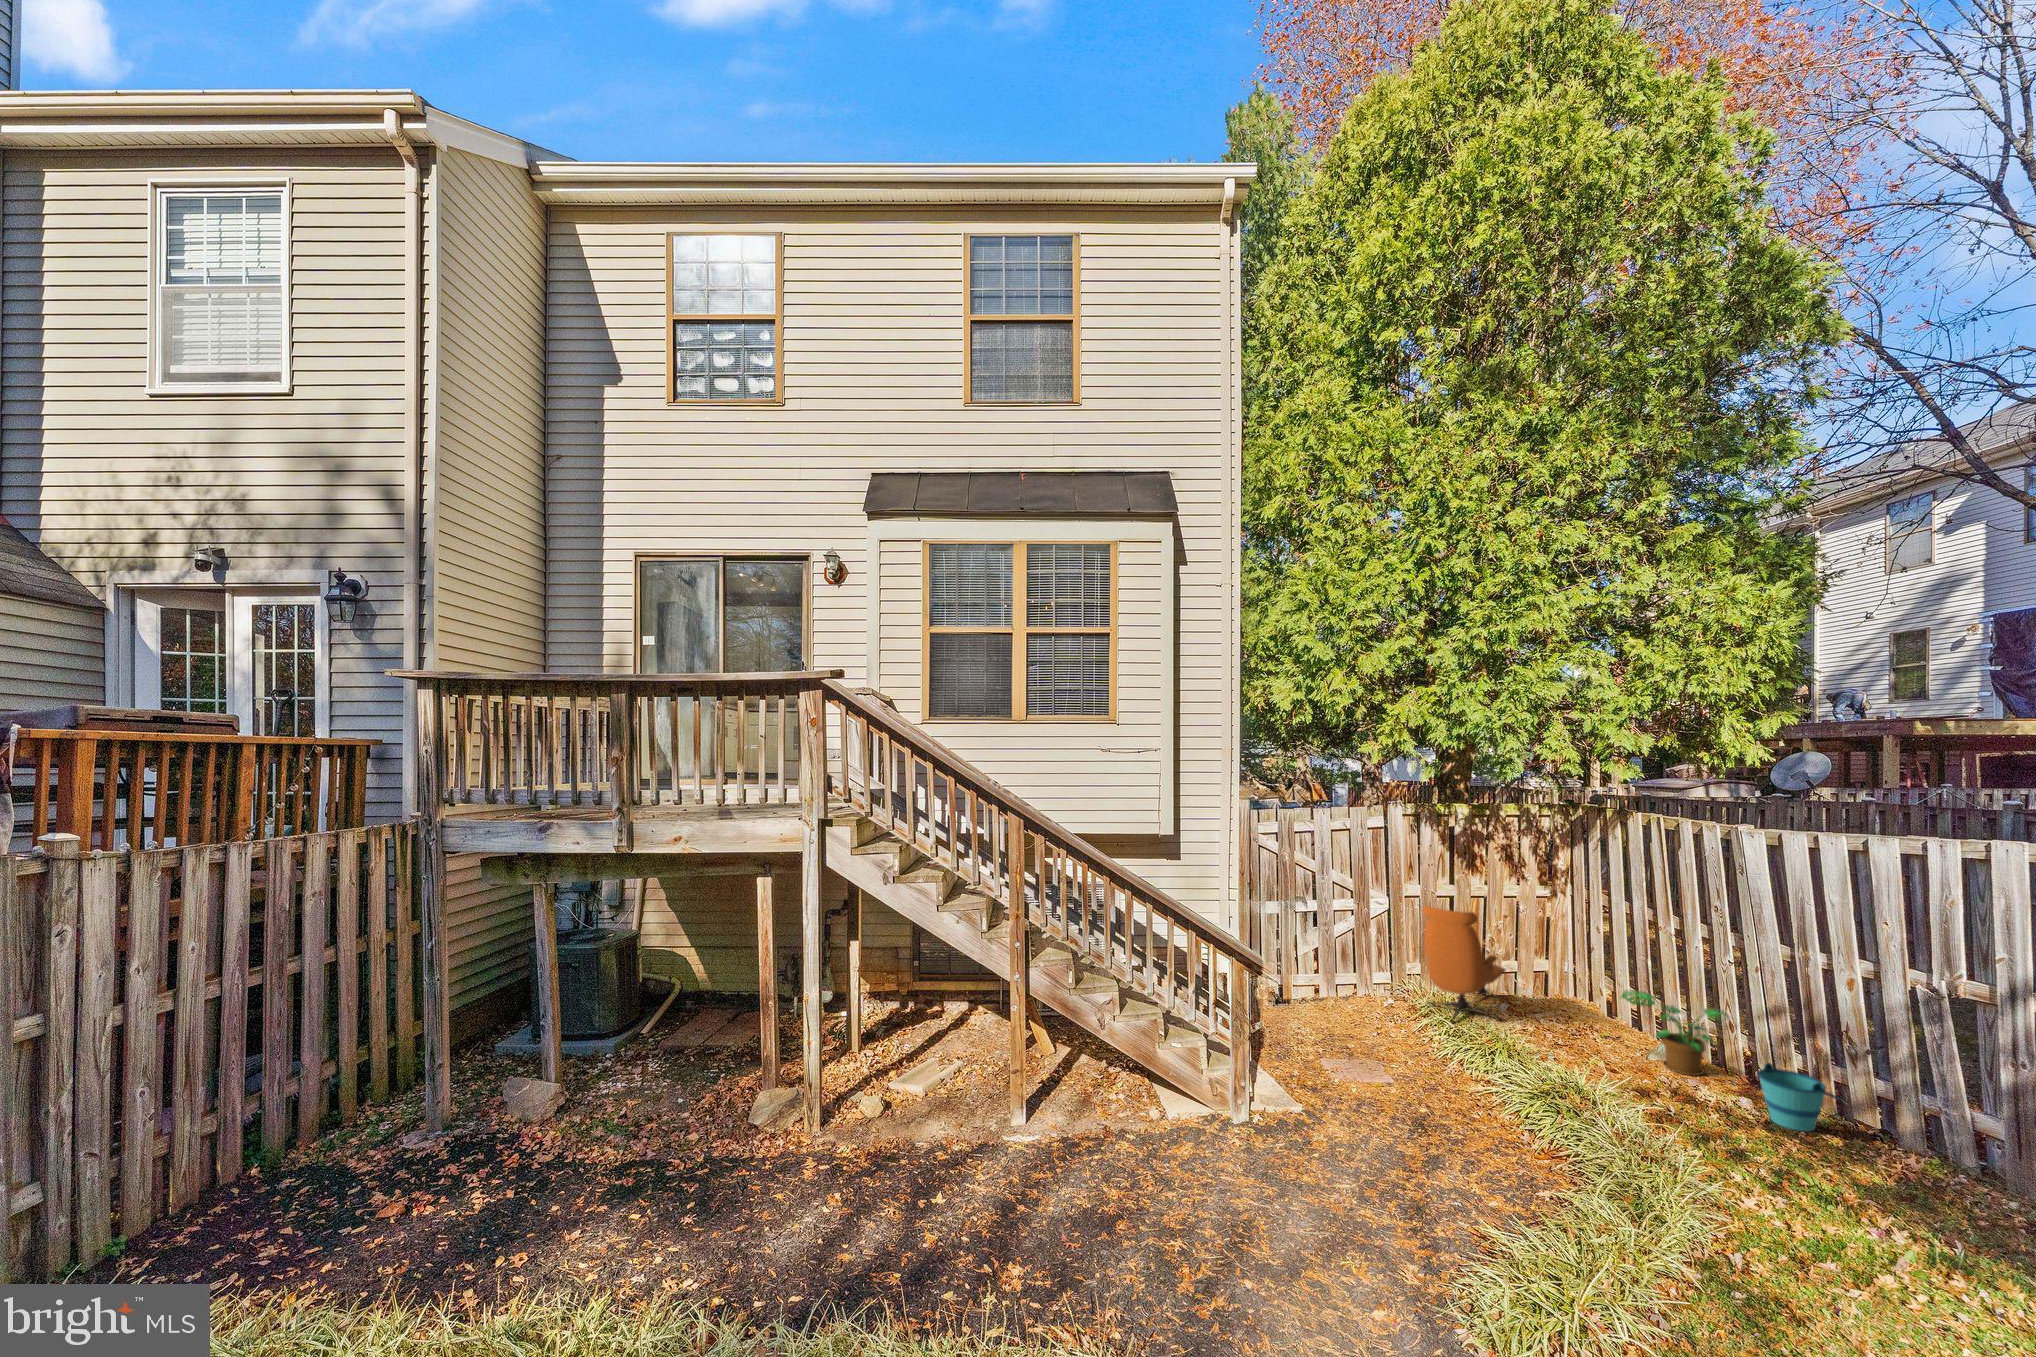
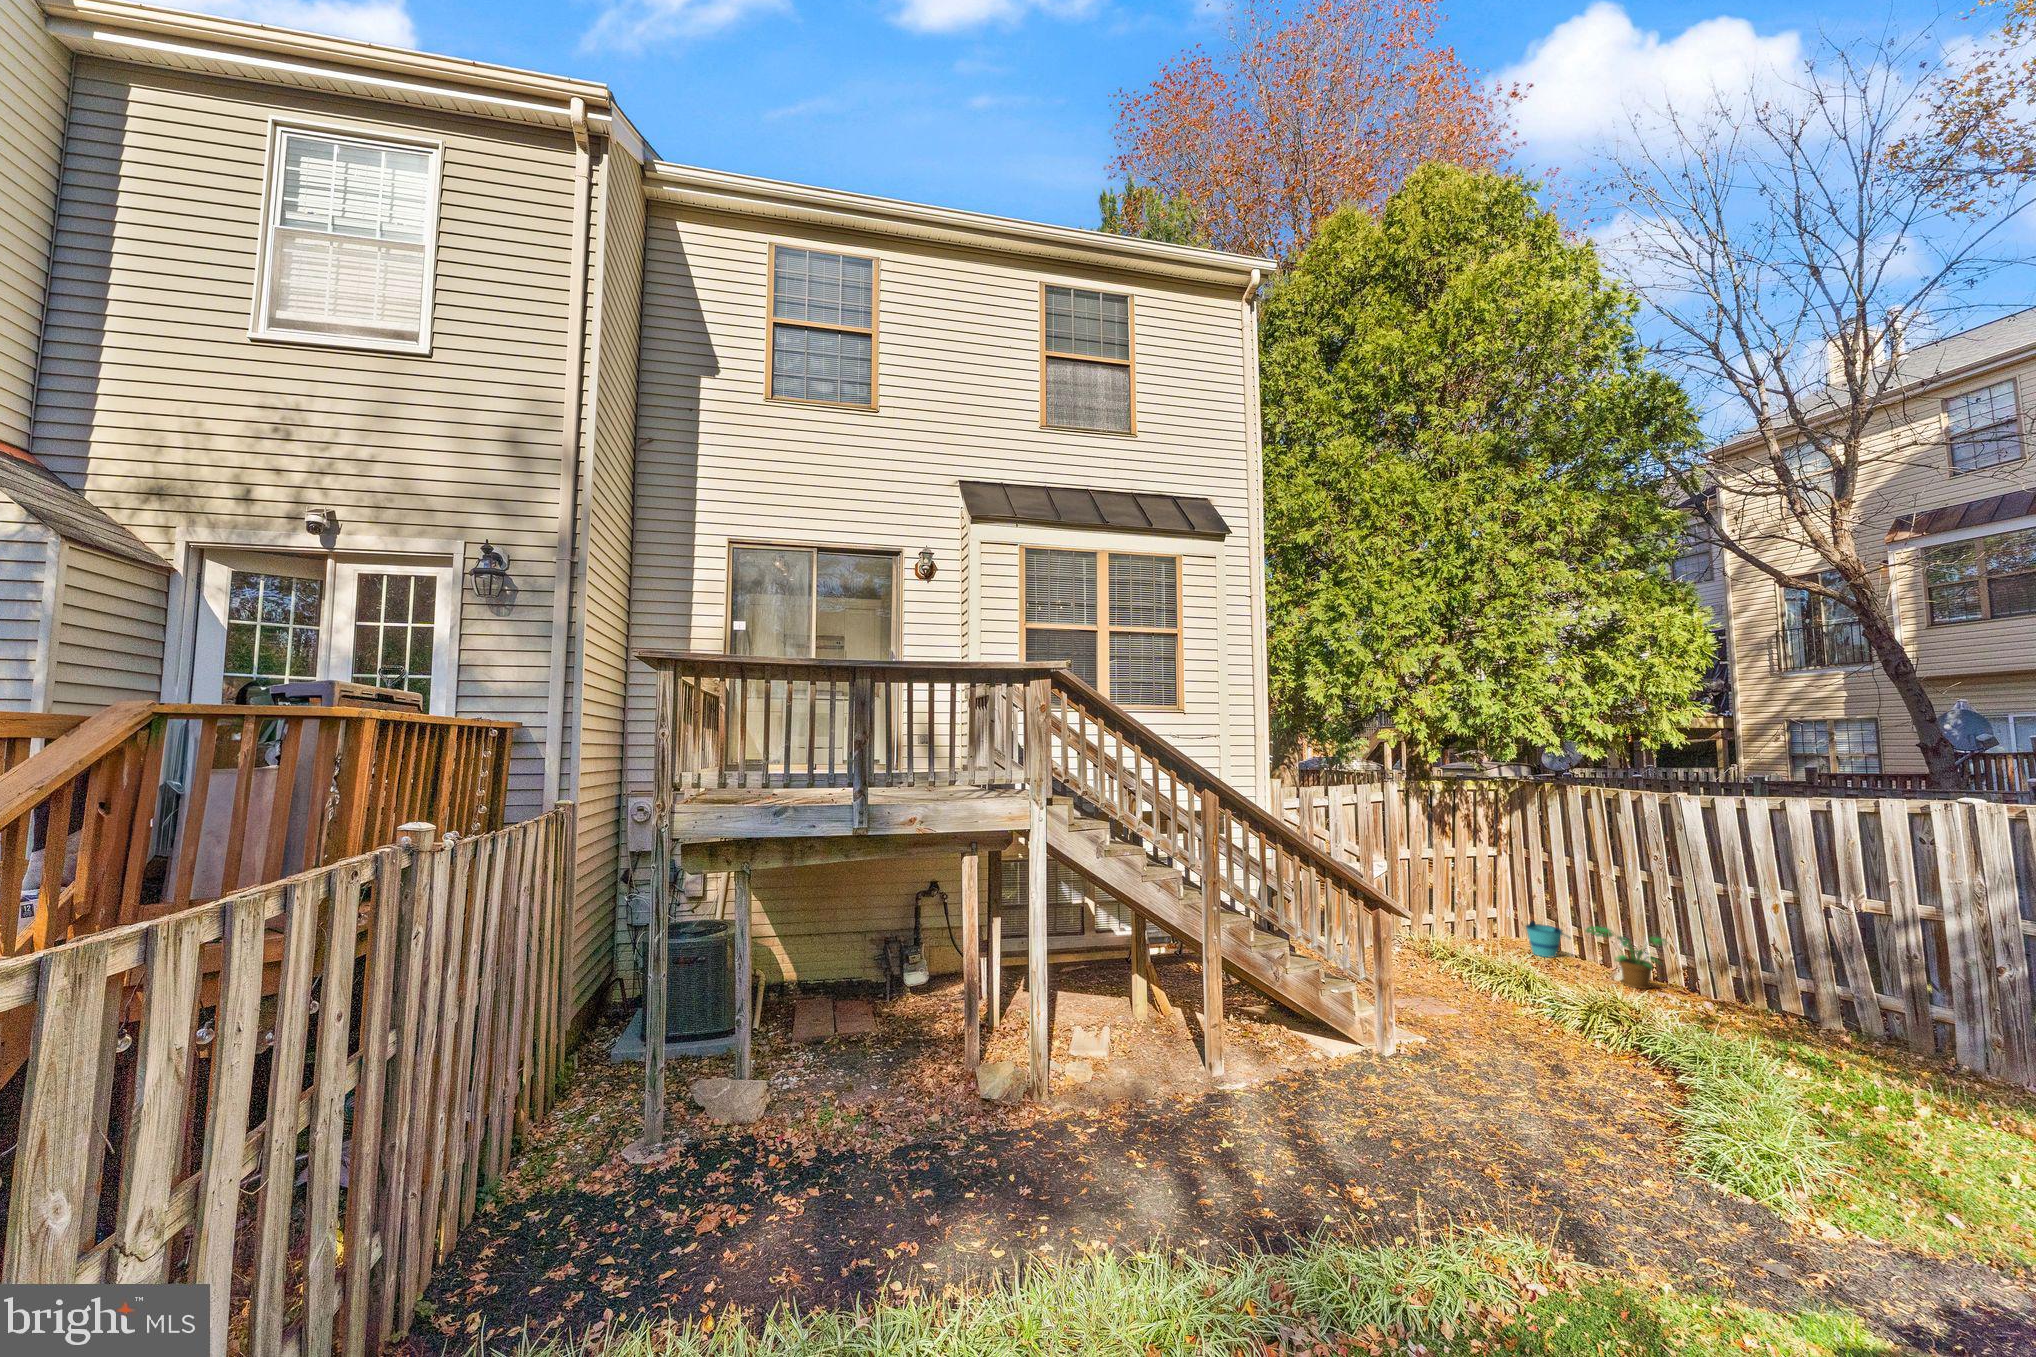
lounge chair: present [1422,905,1505,1021] -> none [1420,864,1484,961]
bucket: present [1757,1063,1841,1132] -> present [1526,921,1570,958]

